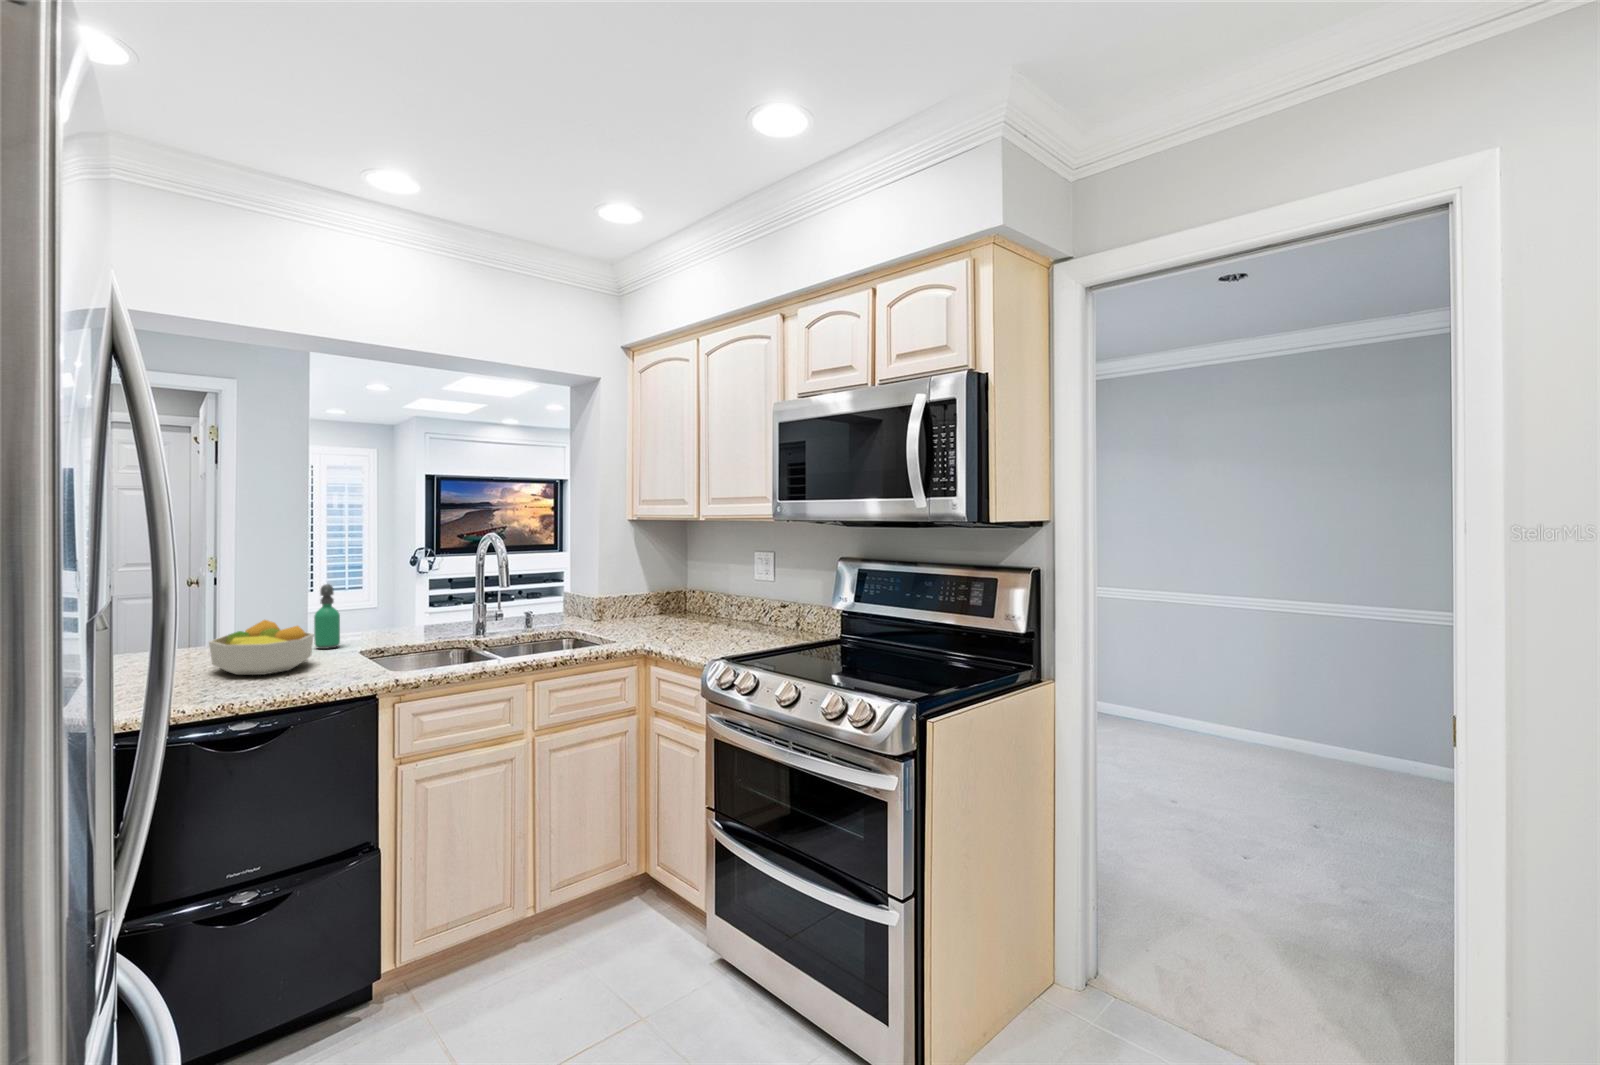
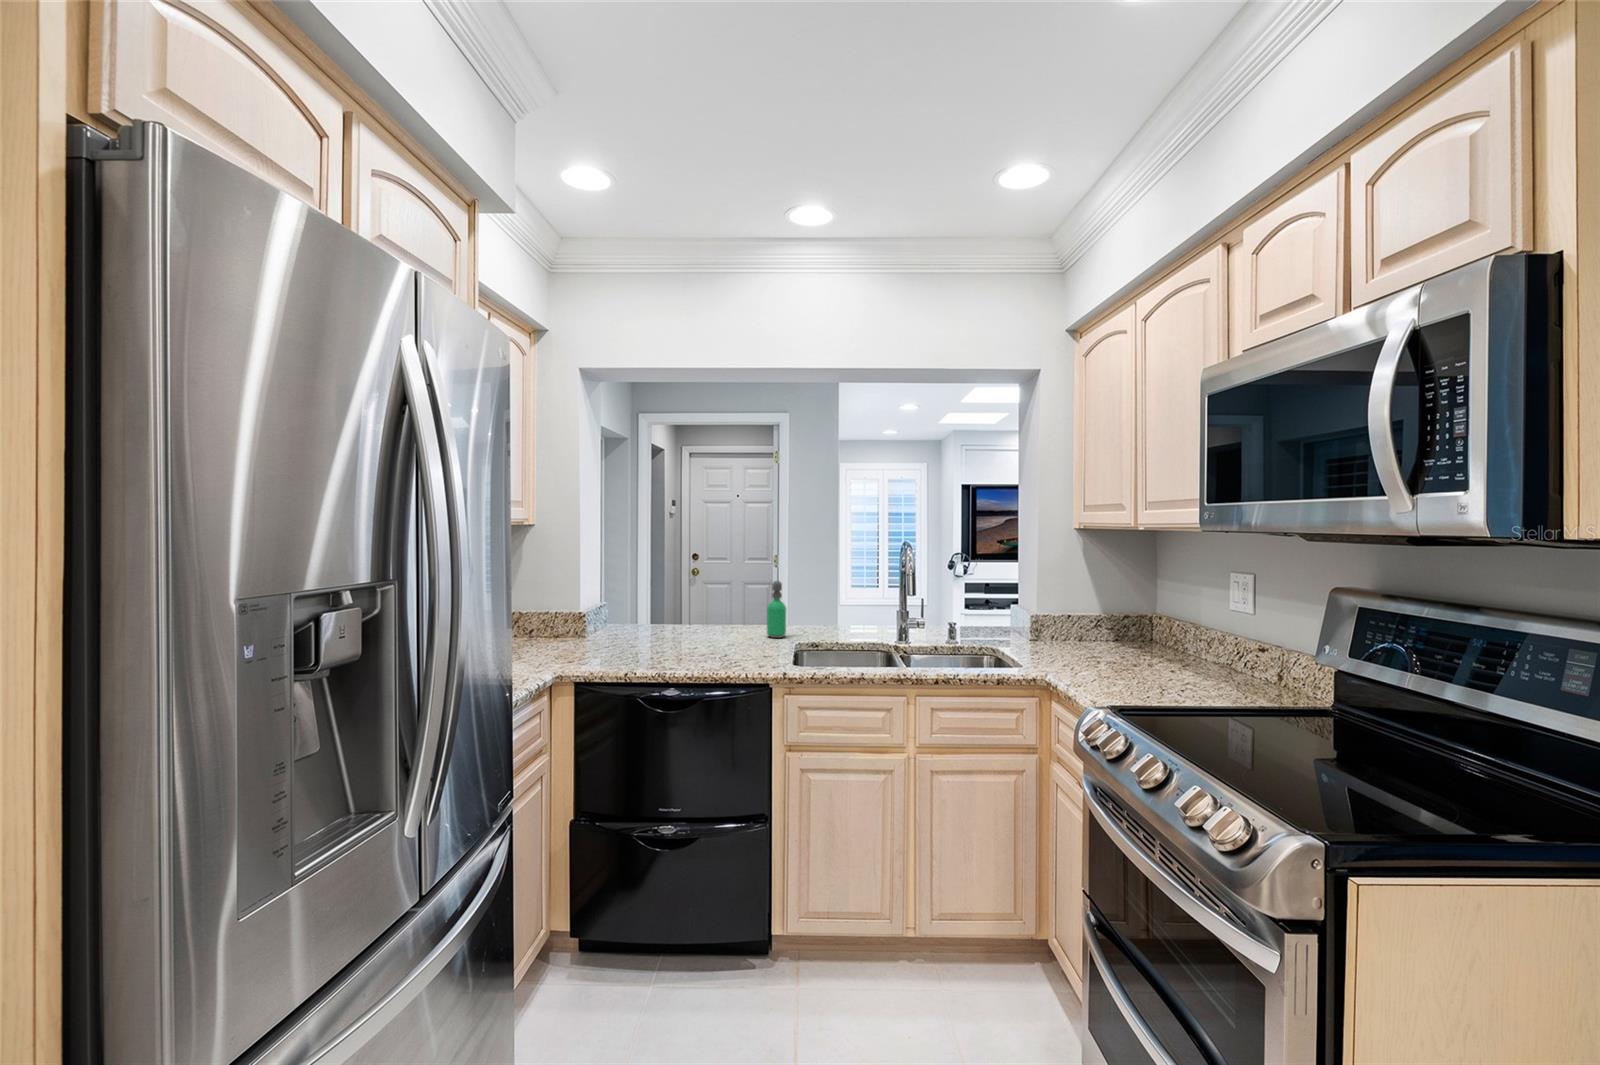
fruit bowl: present [209,620,314,675] -> none [676,607,748,654]

